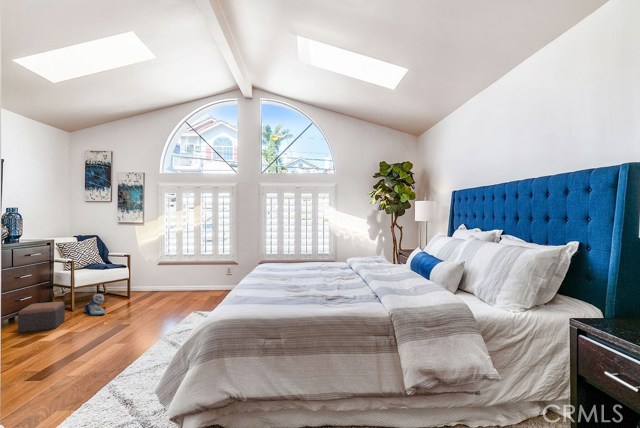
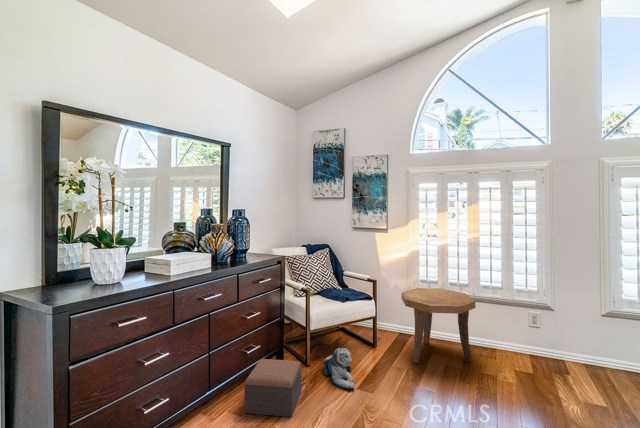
side table: none [148,259,192,301] -> present [401,288,475,363]

